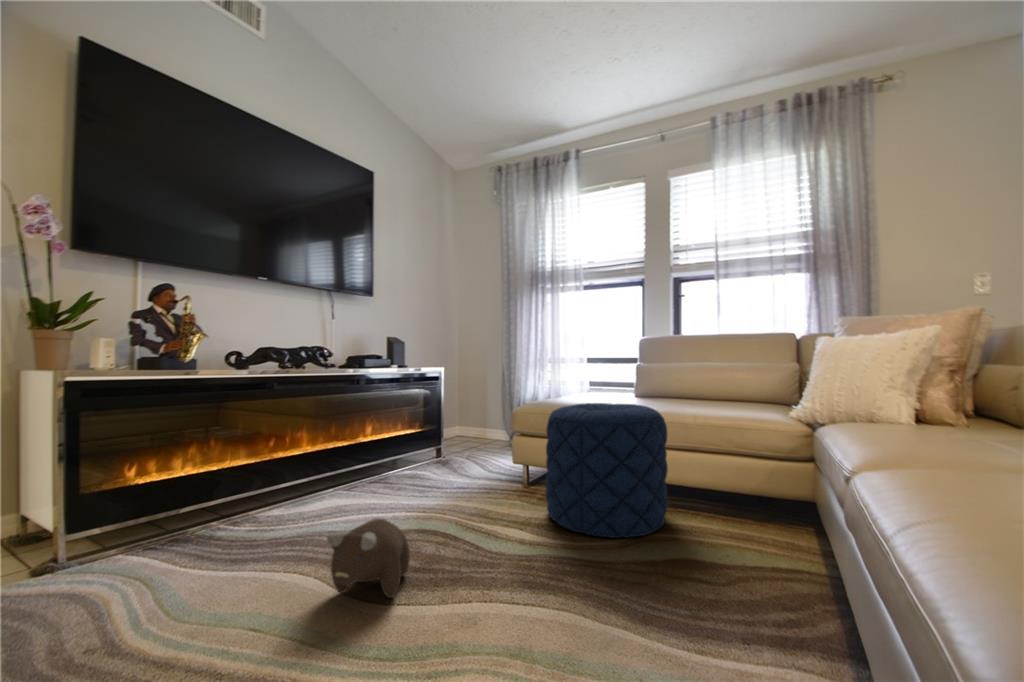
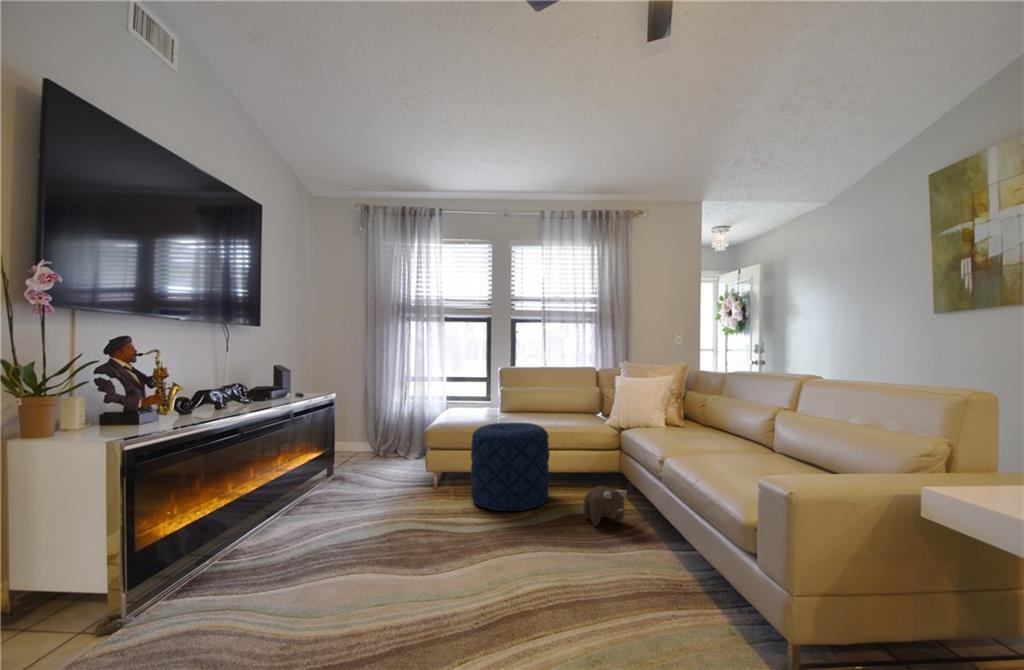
plush toy: present [327,519,410,598] -> present [583,486,627,526]

